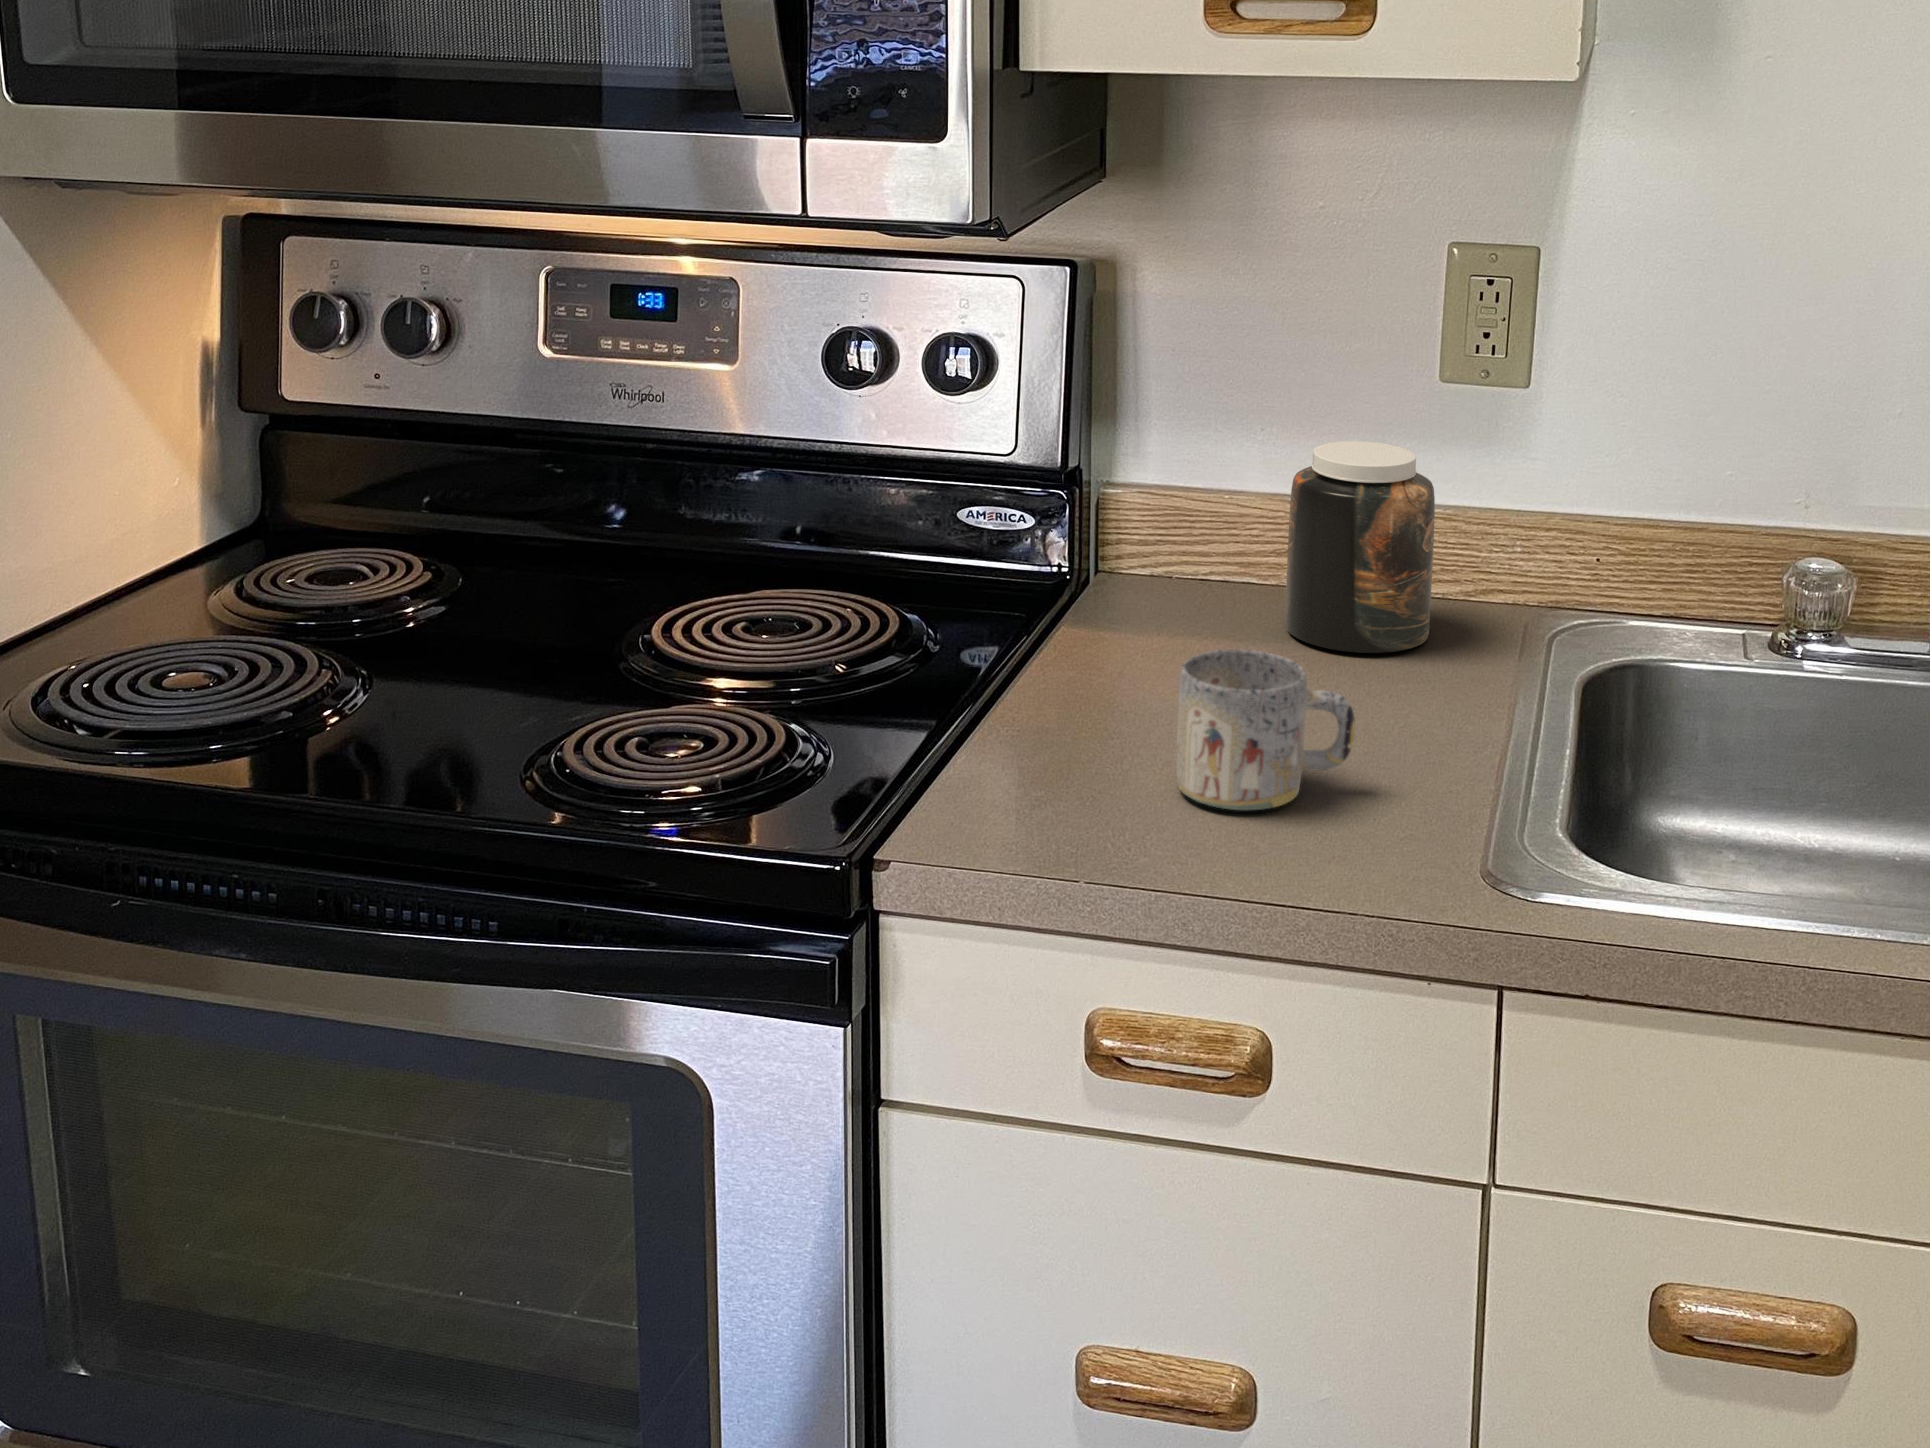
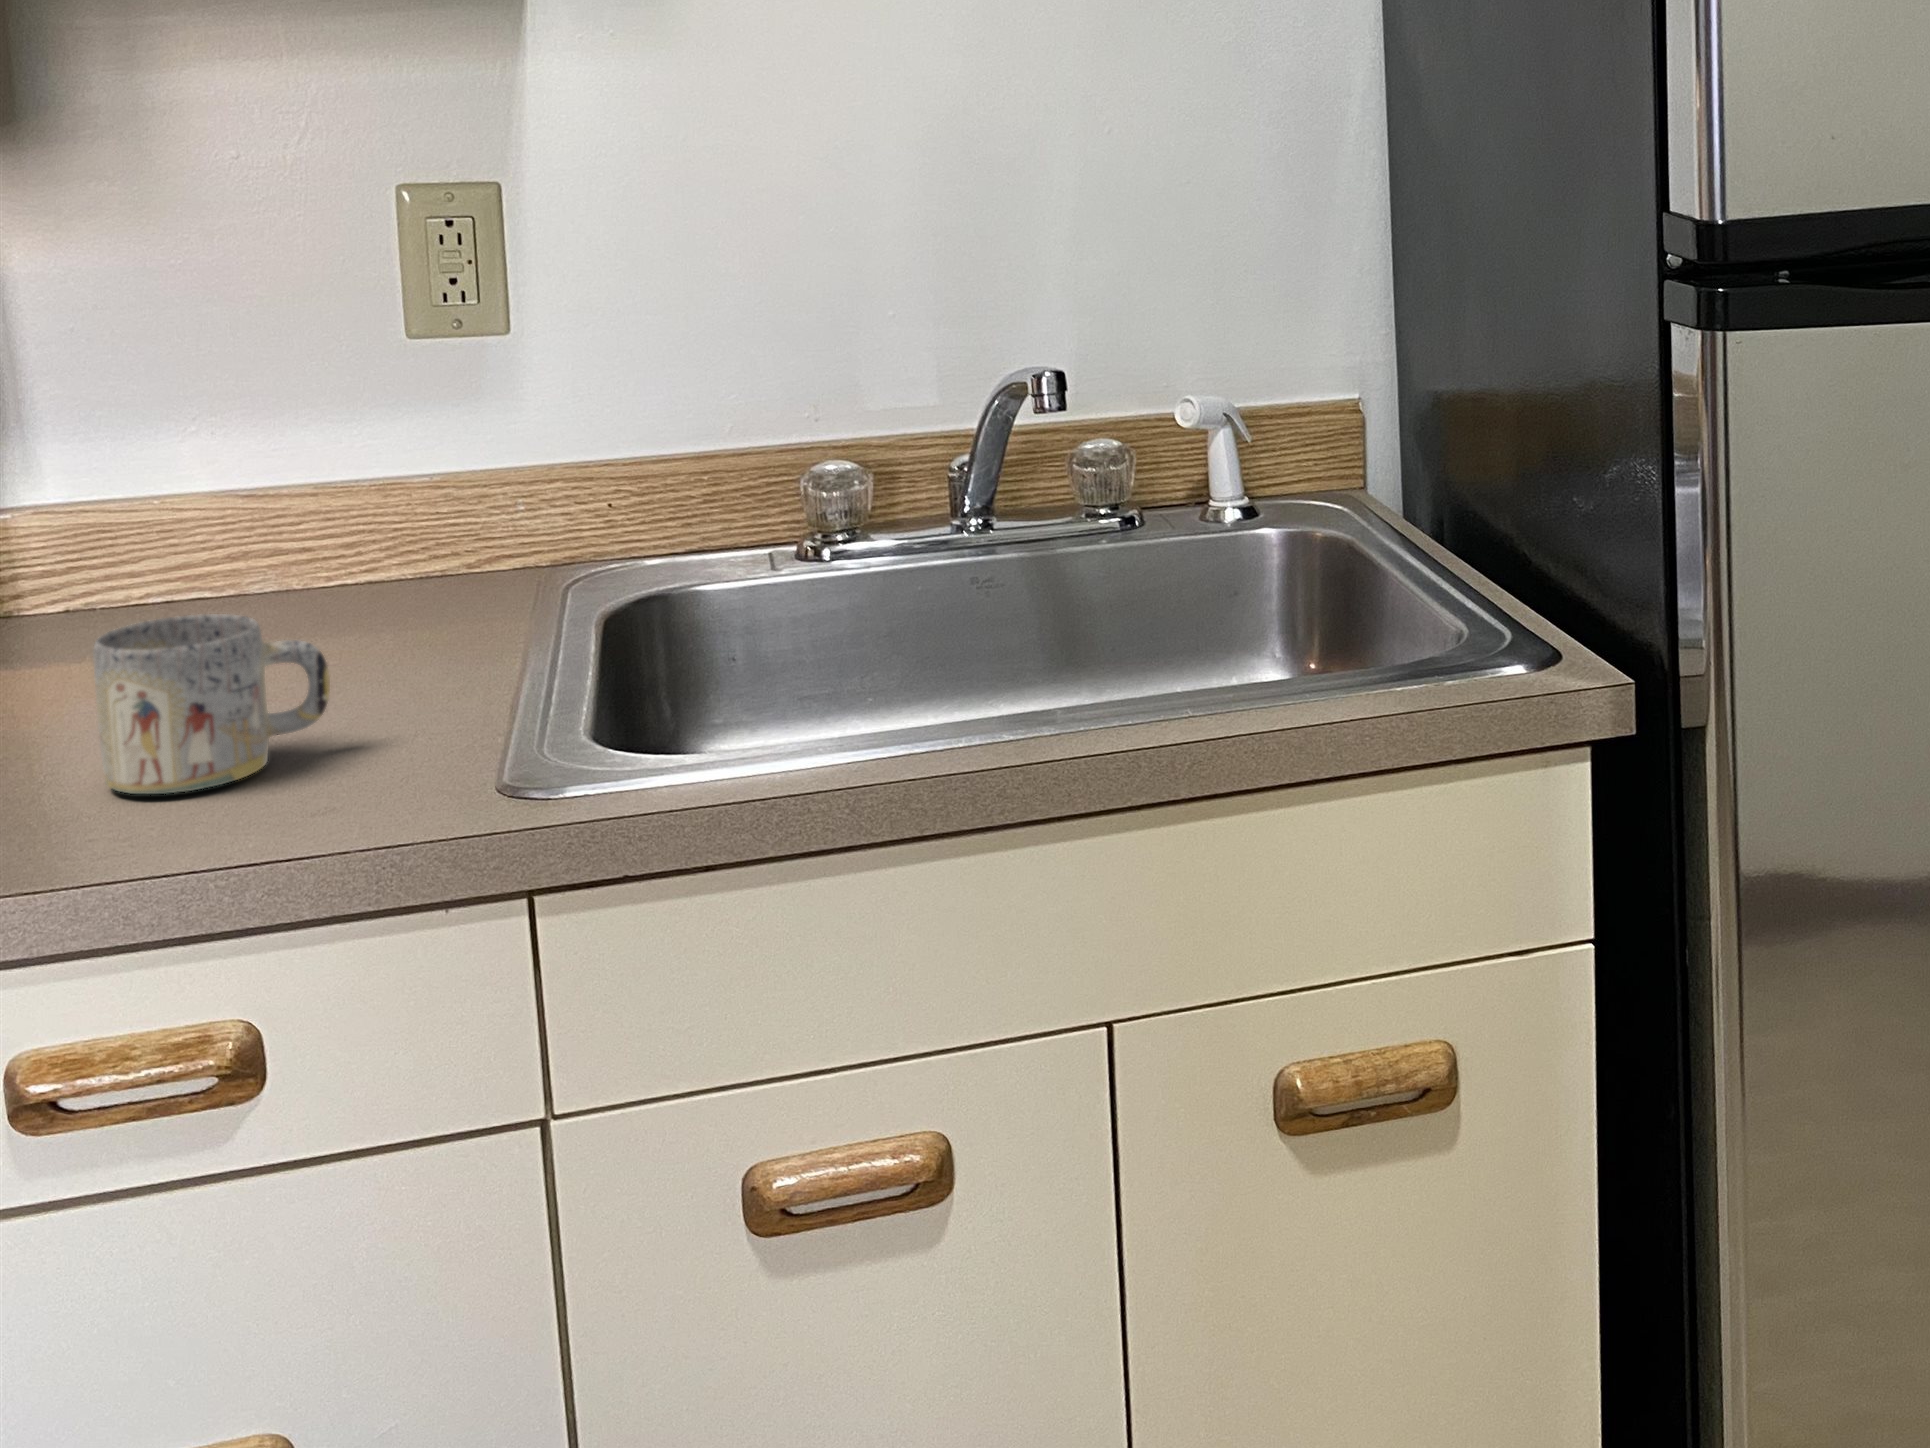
jar: present [1286,441,1435,653] -> none [232,406,423,637]

